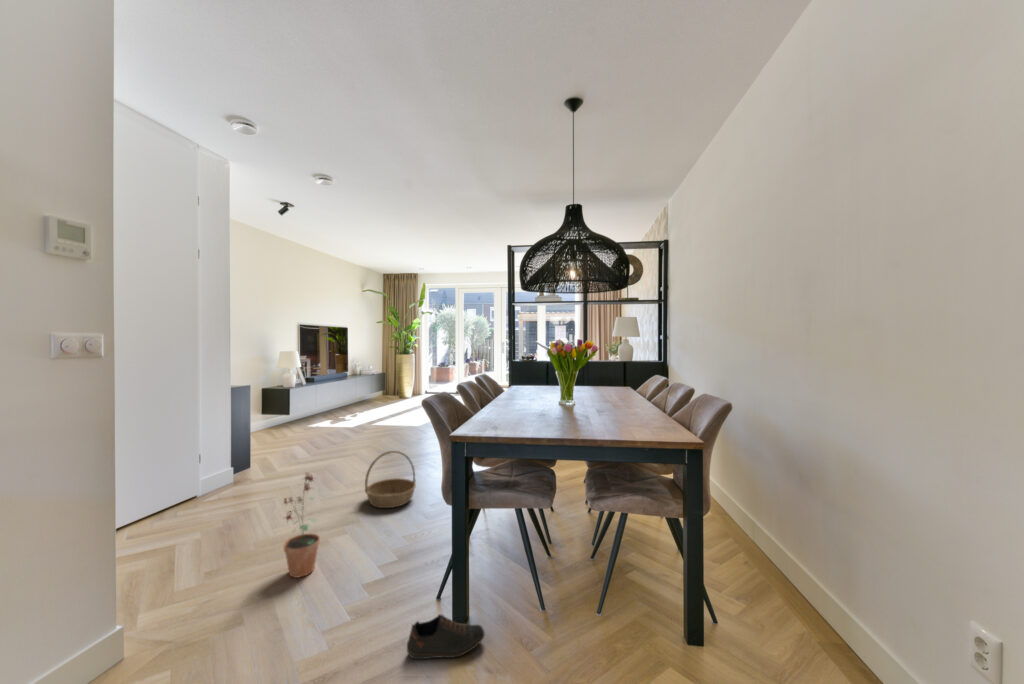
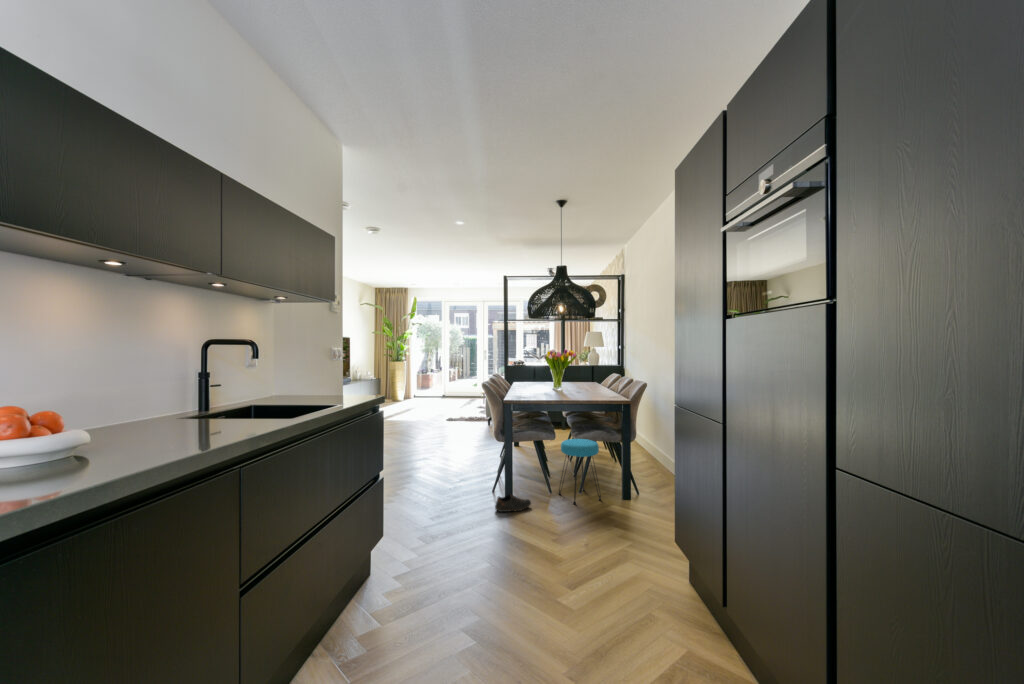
basket: present [365,451,416,508] -> none [425,428,458,465]
potted plant: present [284,473,320,578] -> none [399,434,424,493]
stool: none [548,495,630,638] -> present [559,439,601,504]

